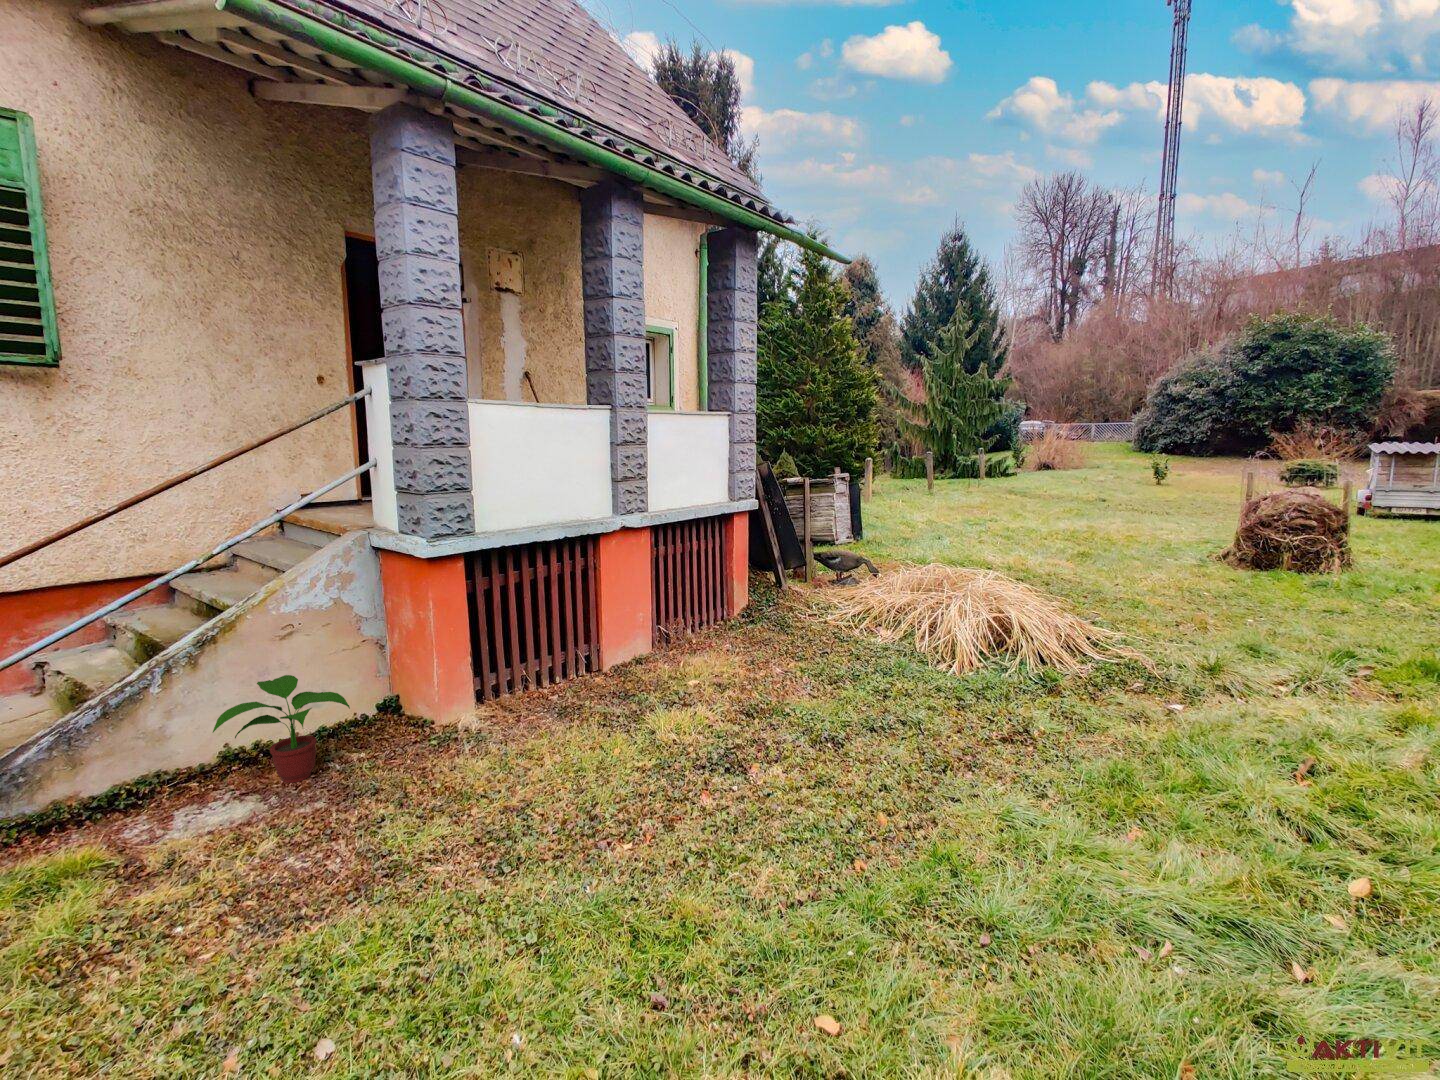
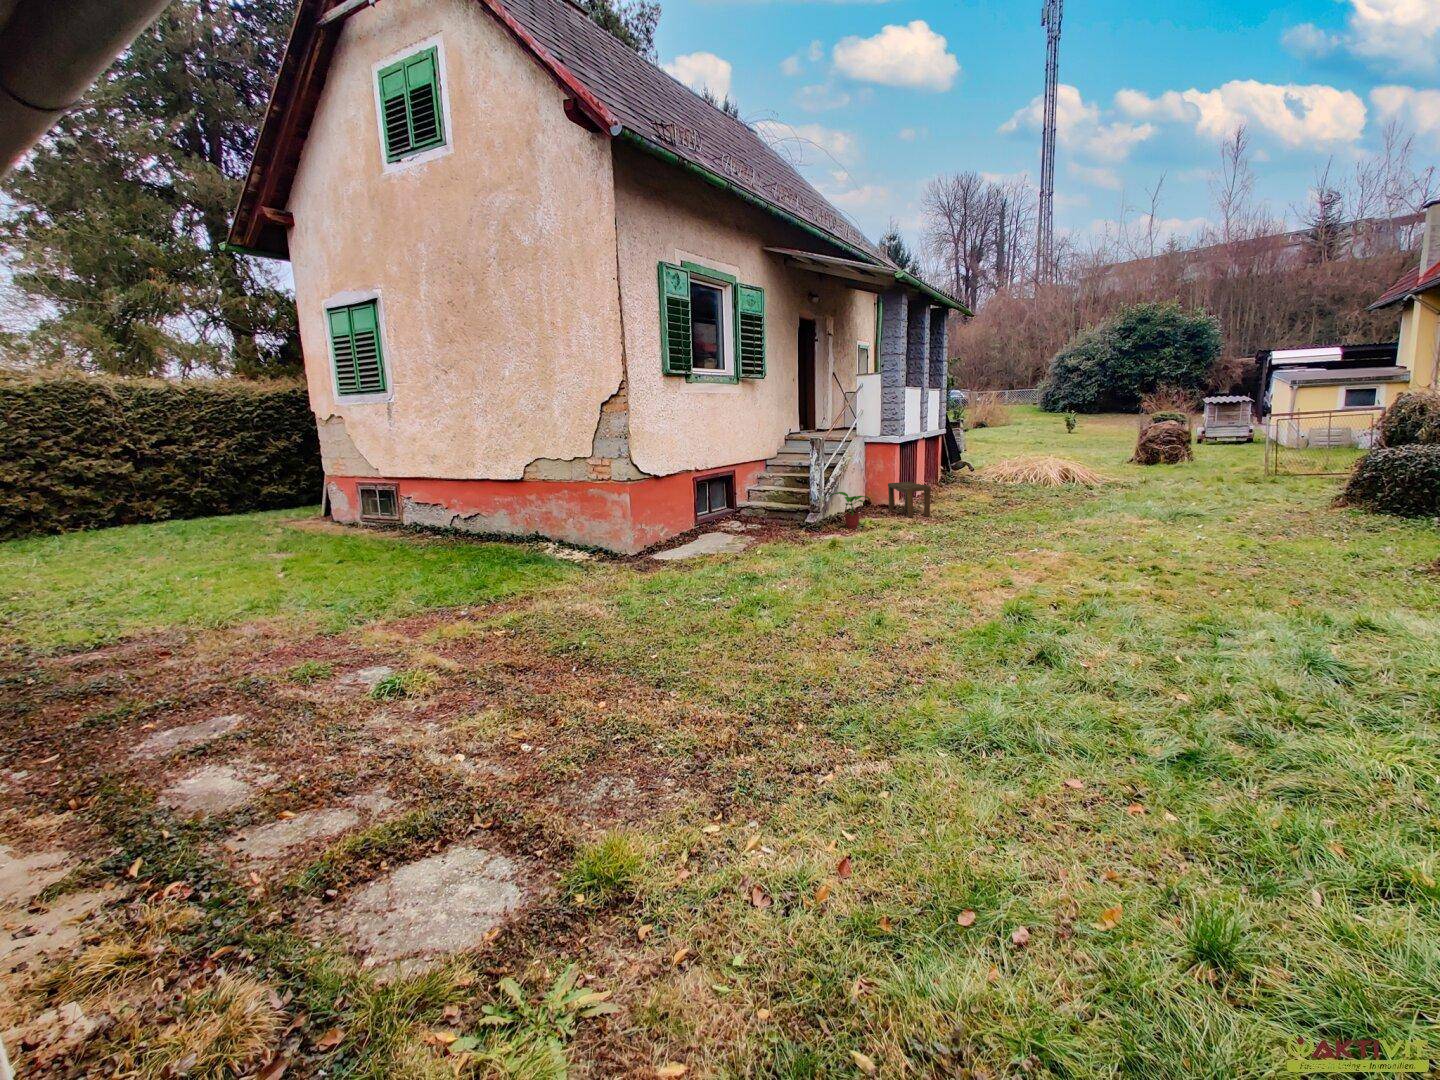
bench: none [520,625,610,734] -> present [888,482,931,518]

